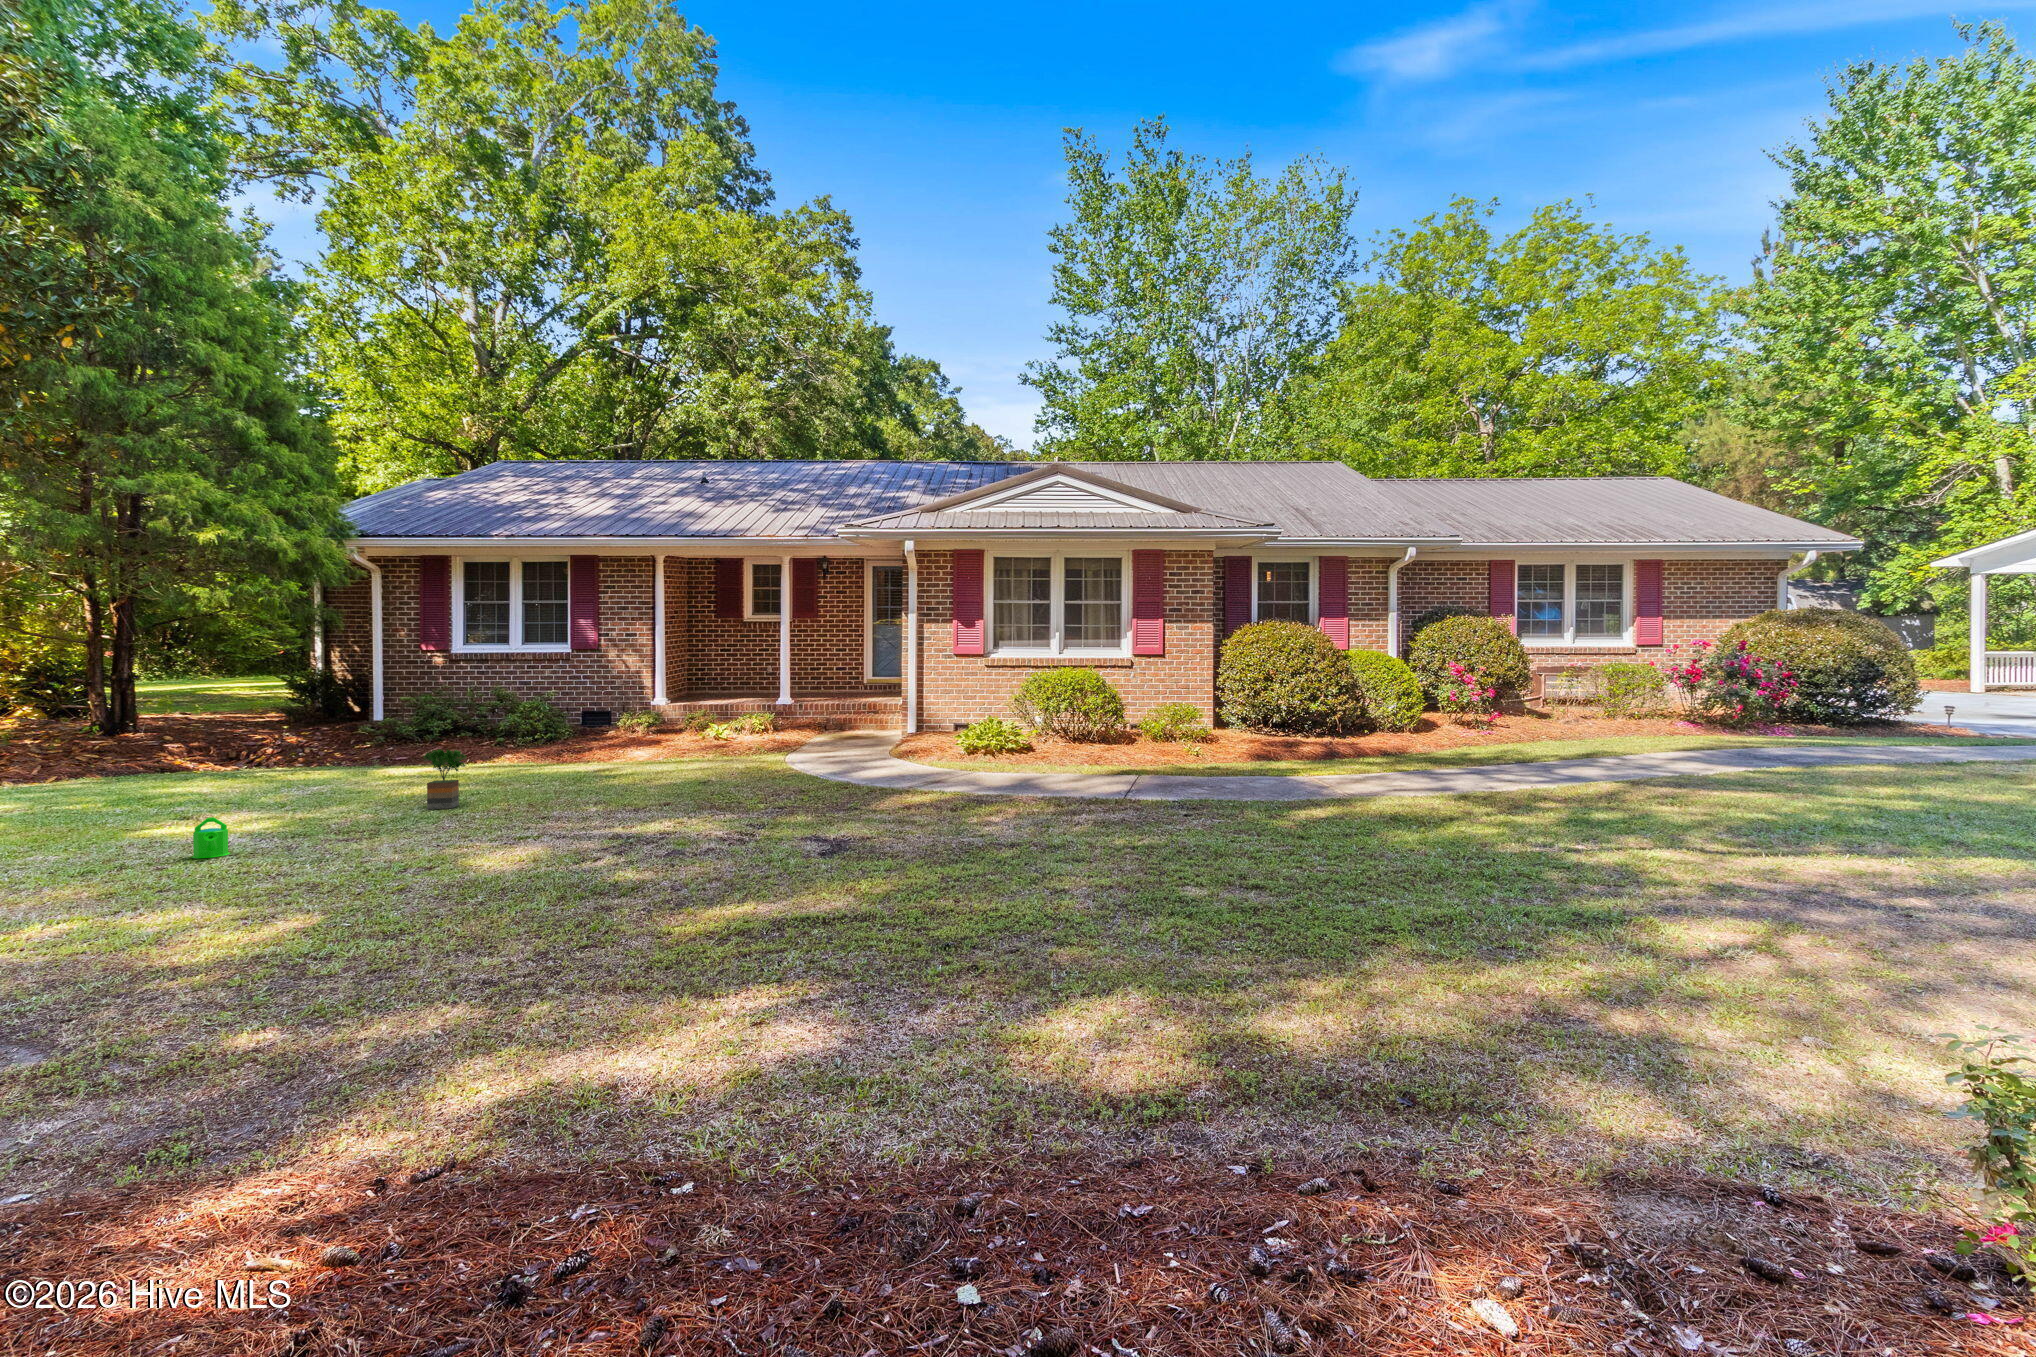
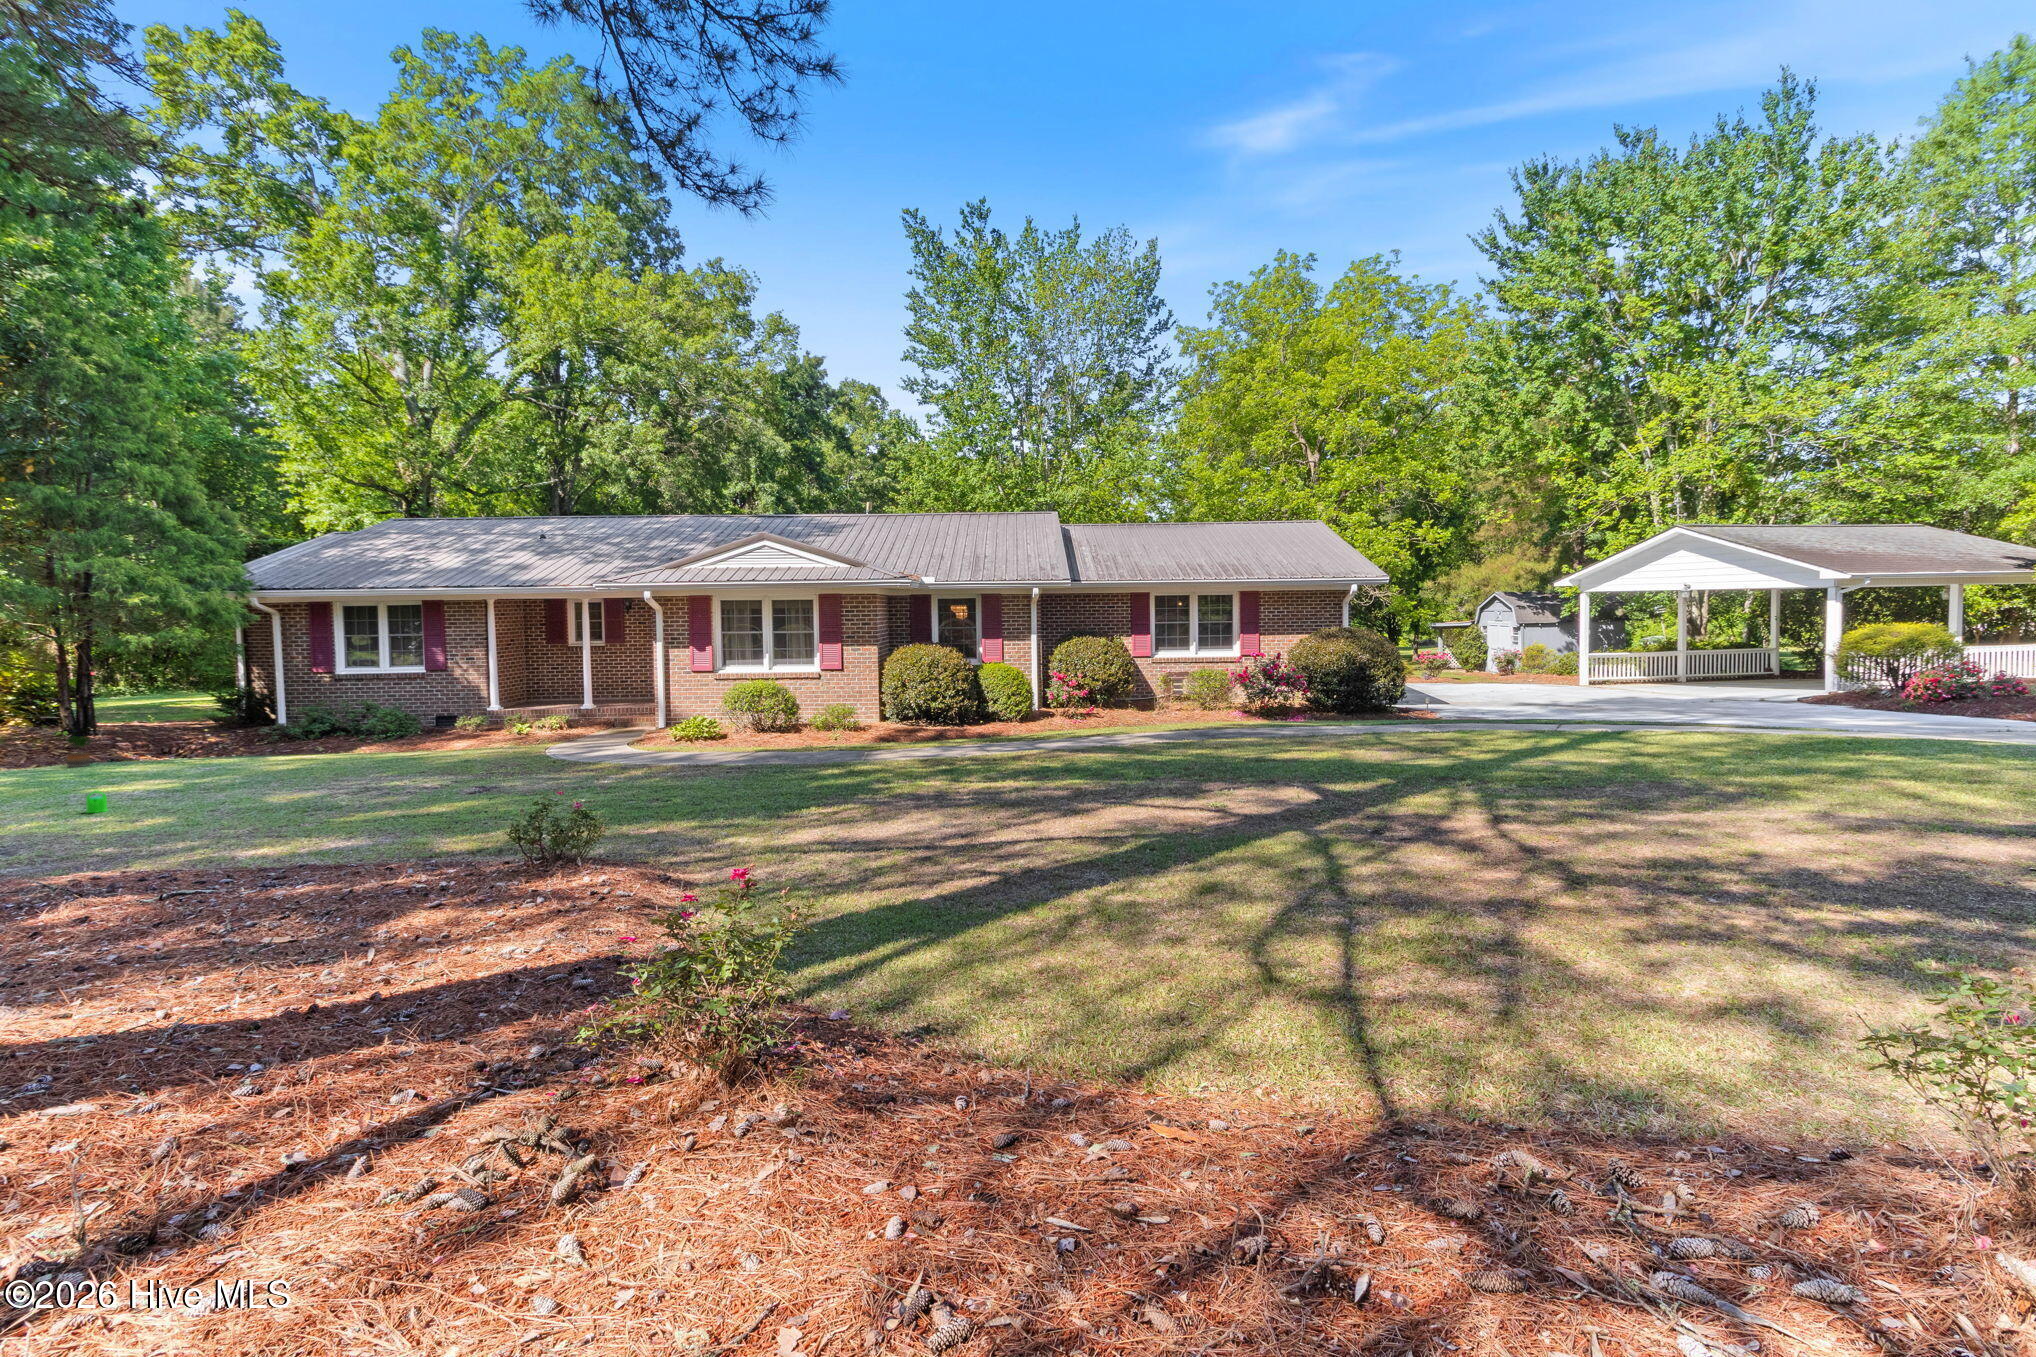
potted tree: present [424,749,466,809] -> present [66,736,91,767]

